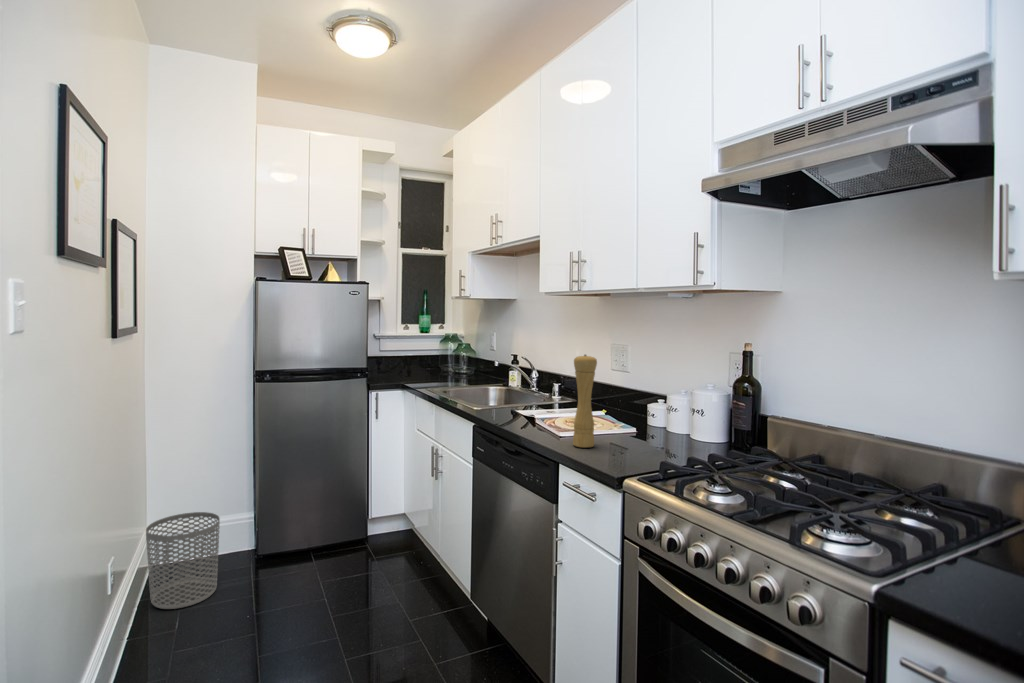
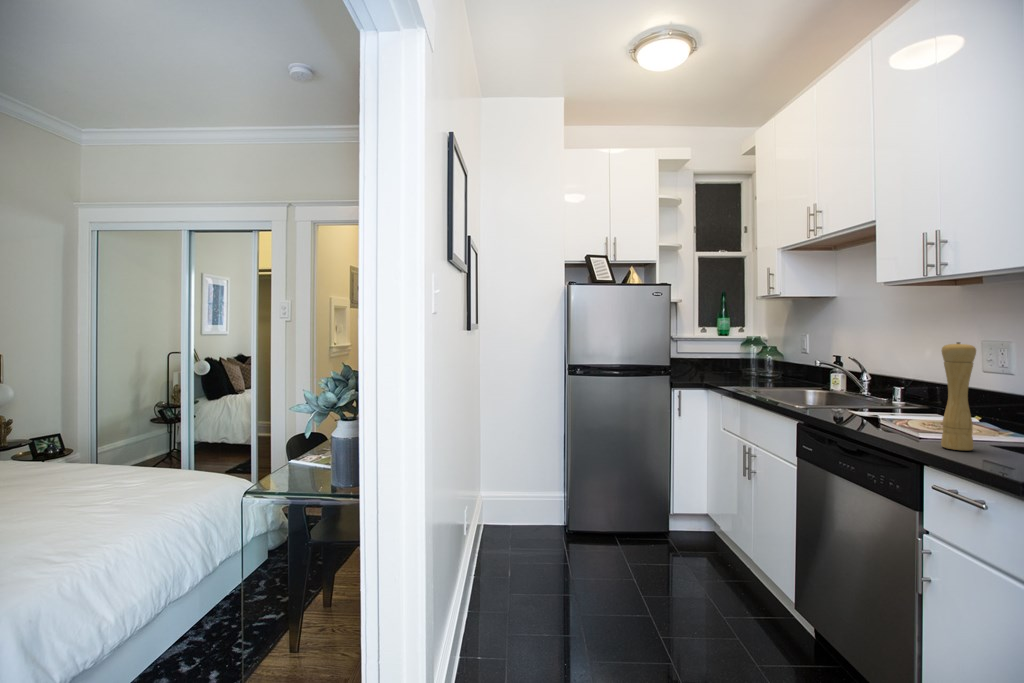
waste bin: present [146,512,220,609] -> none [492,485,545,563]

